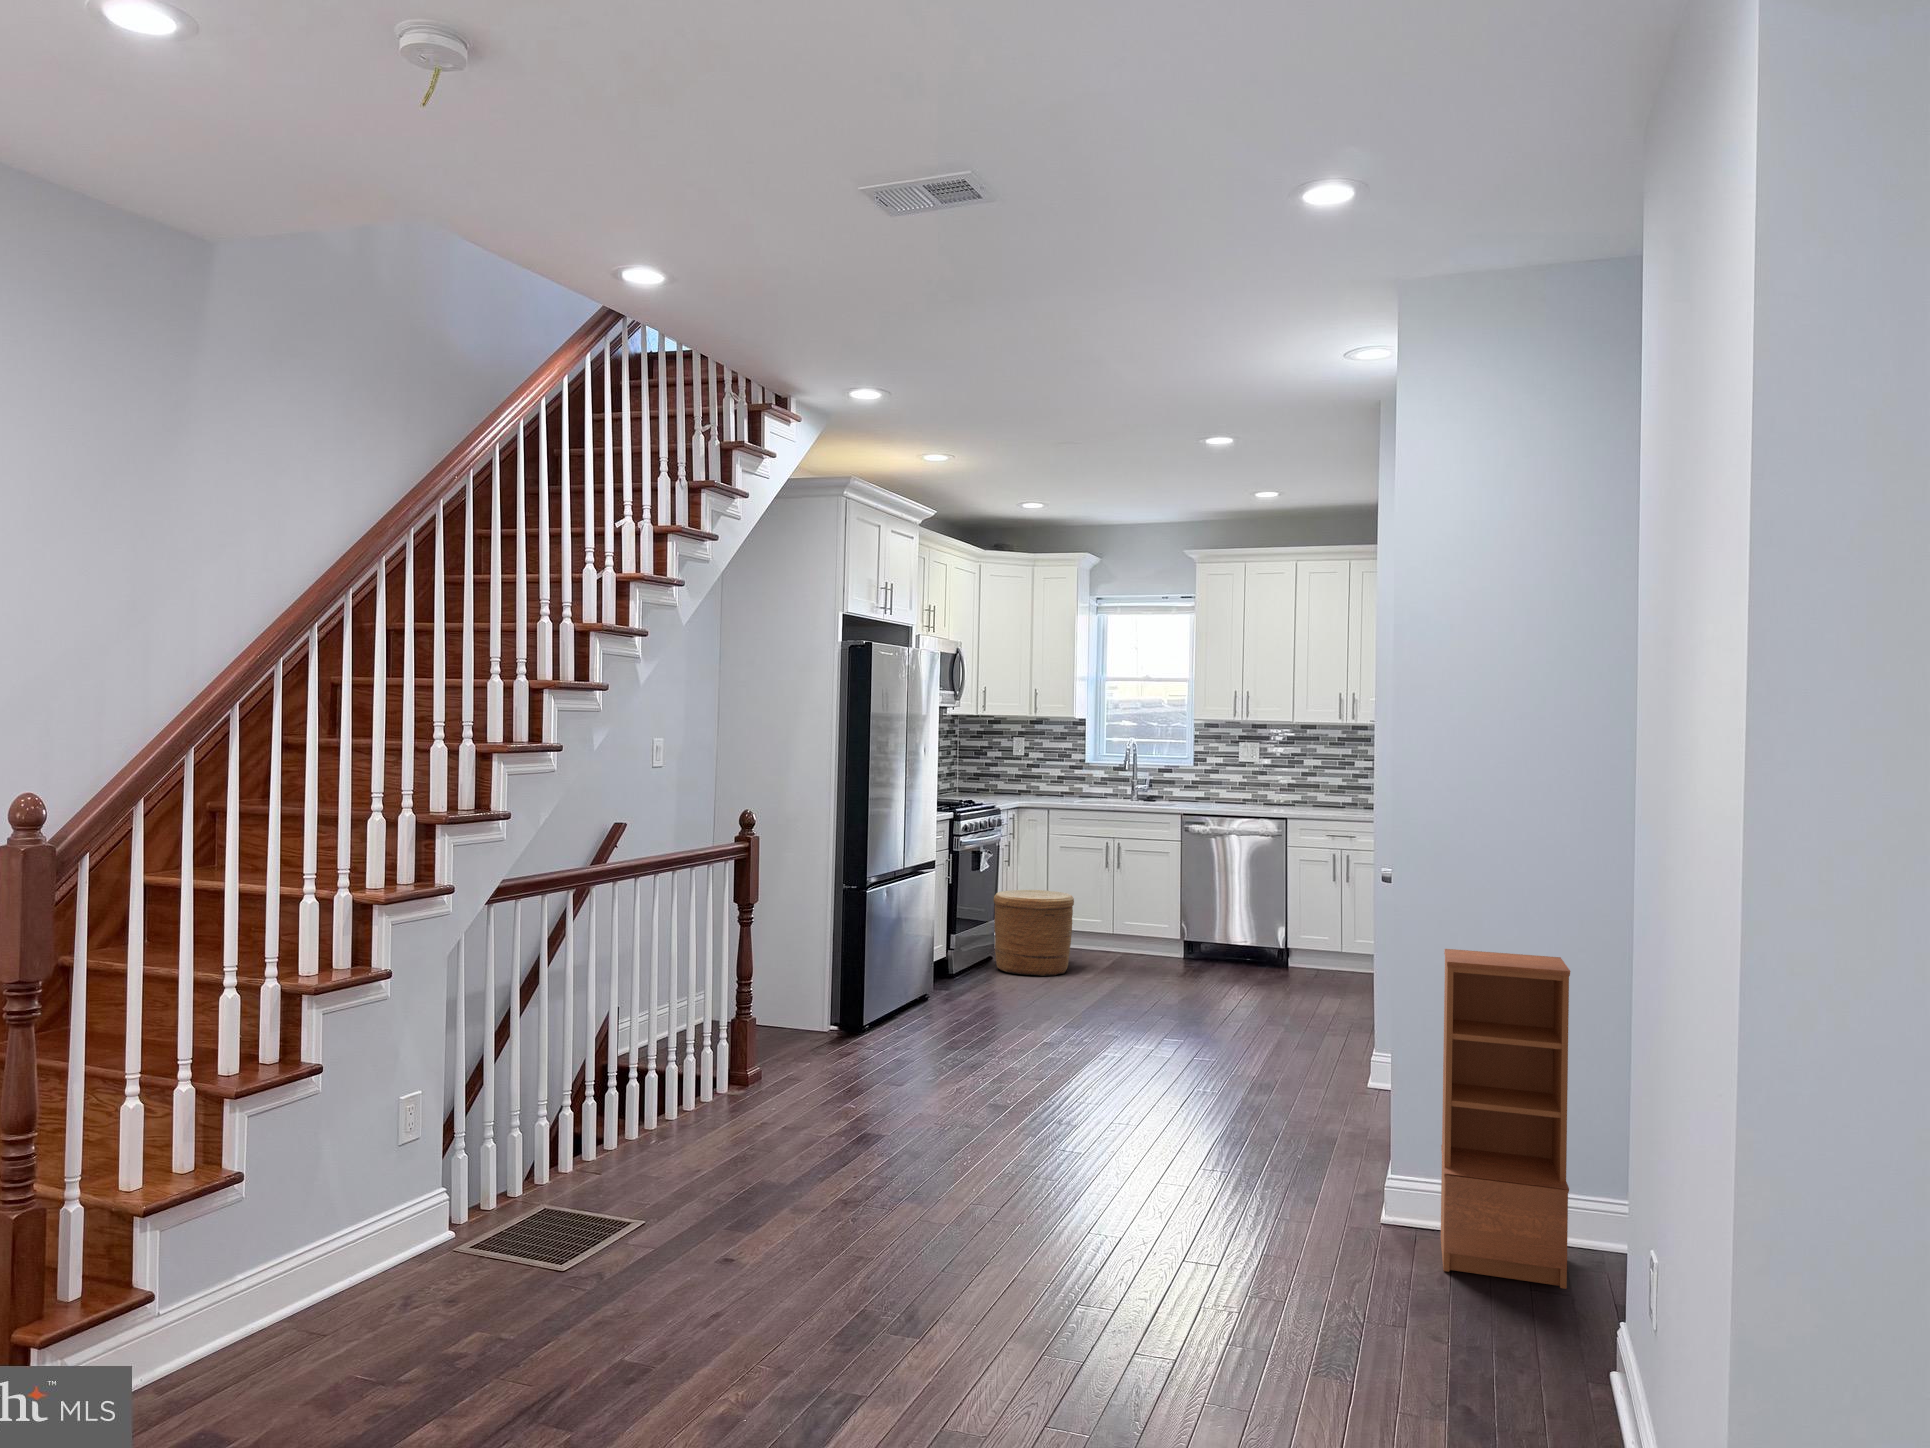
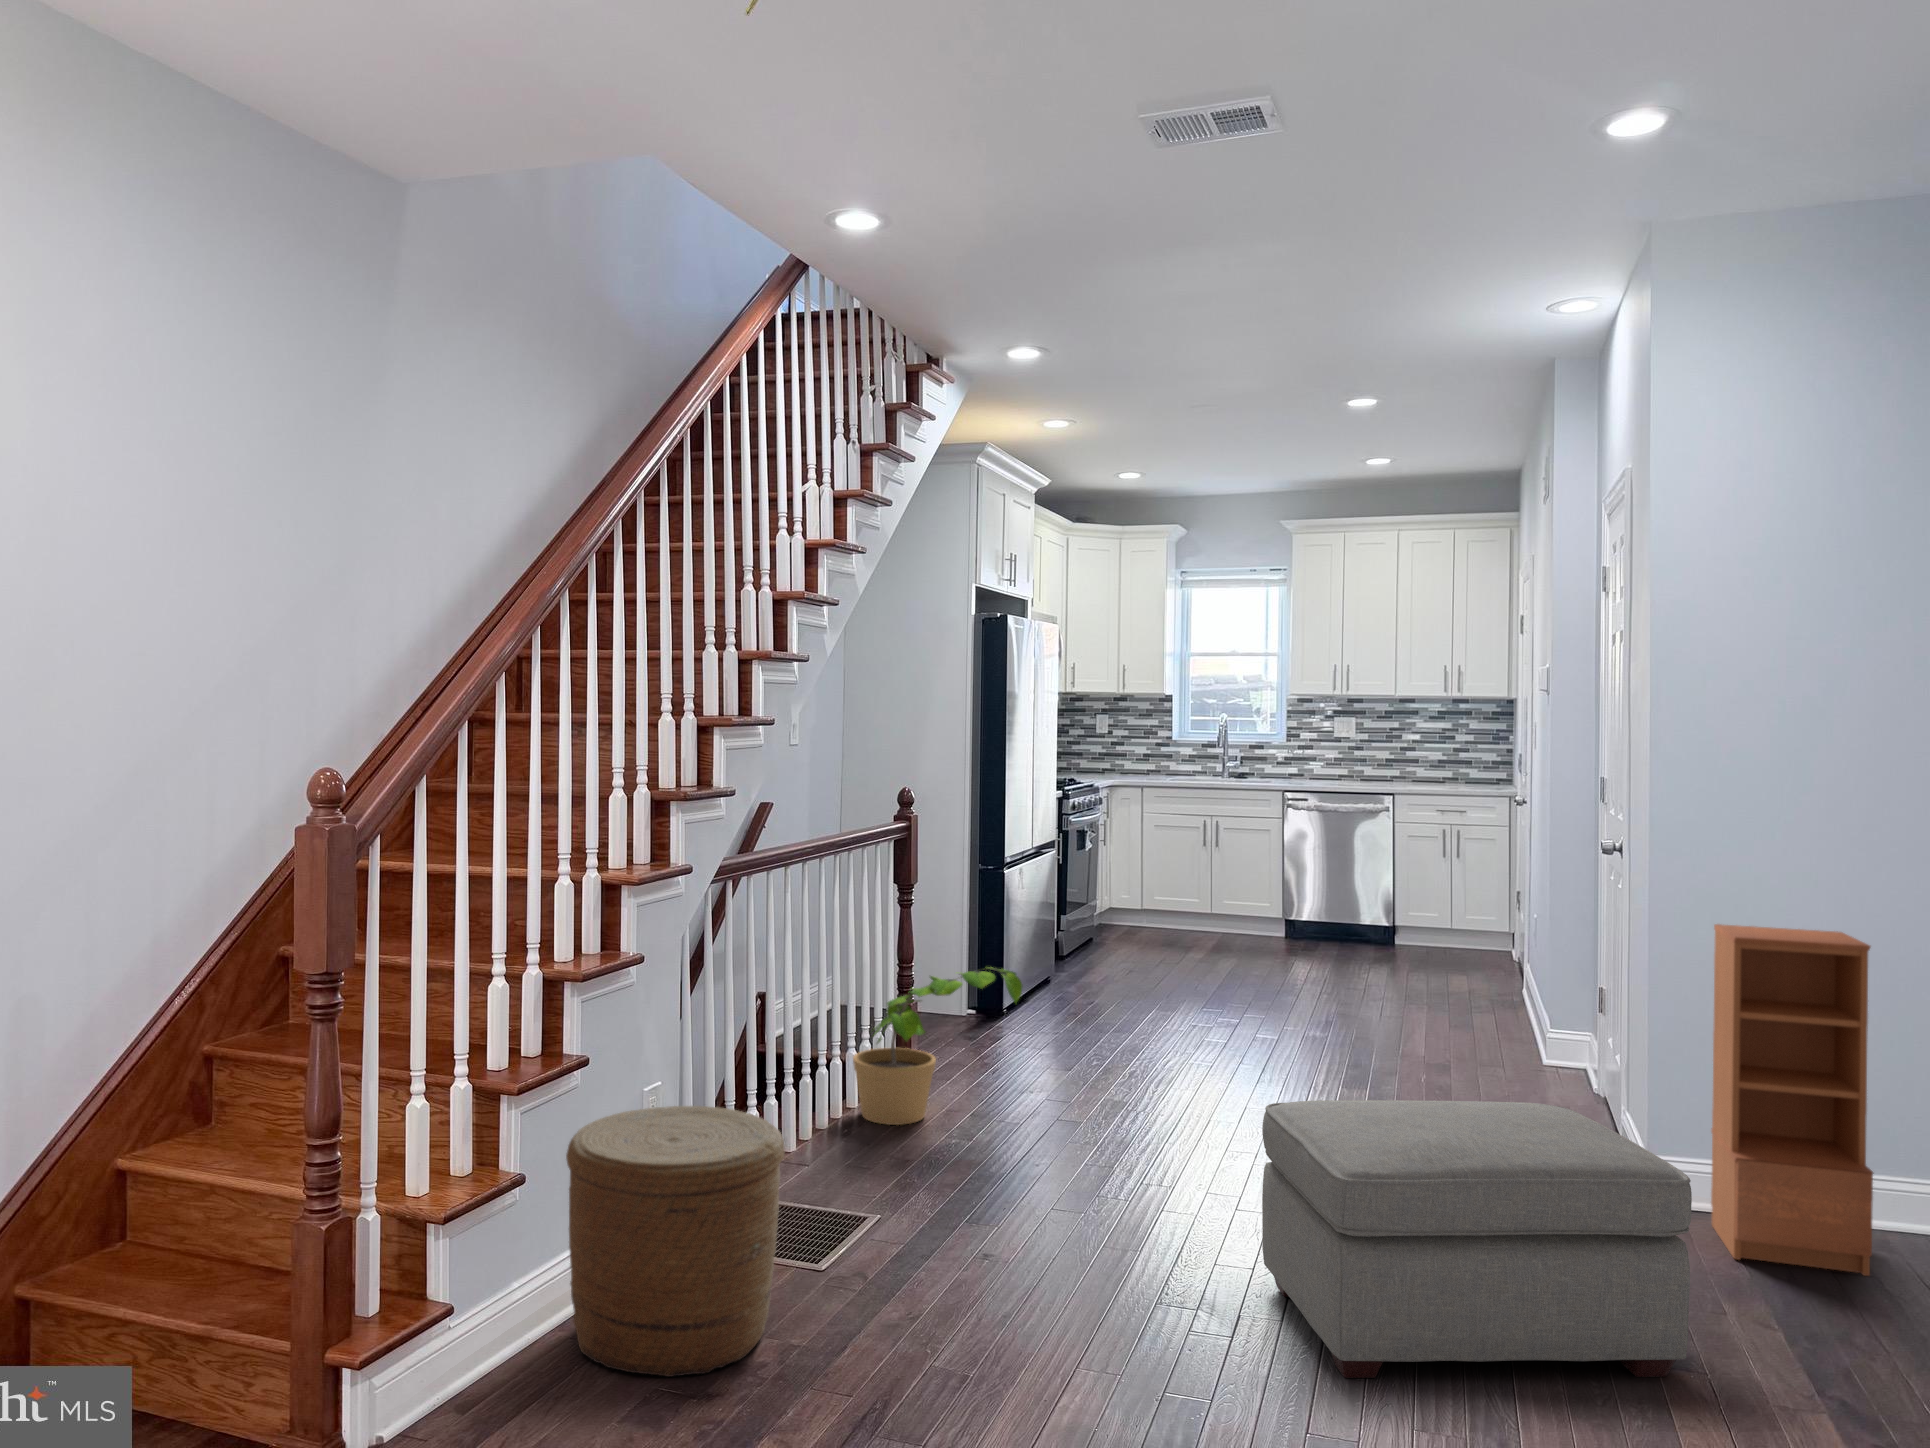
woven basket: present [994,890,1074,976] -> present [566,1106,784,1377]
potted plant: none [670,983,828,1133] -> present [853,968,1022,1125]
ottoman: none [972,1113,1334,1379] -> present [1262,1100,1692,1378]

